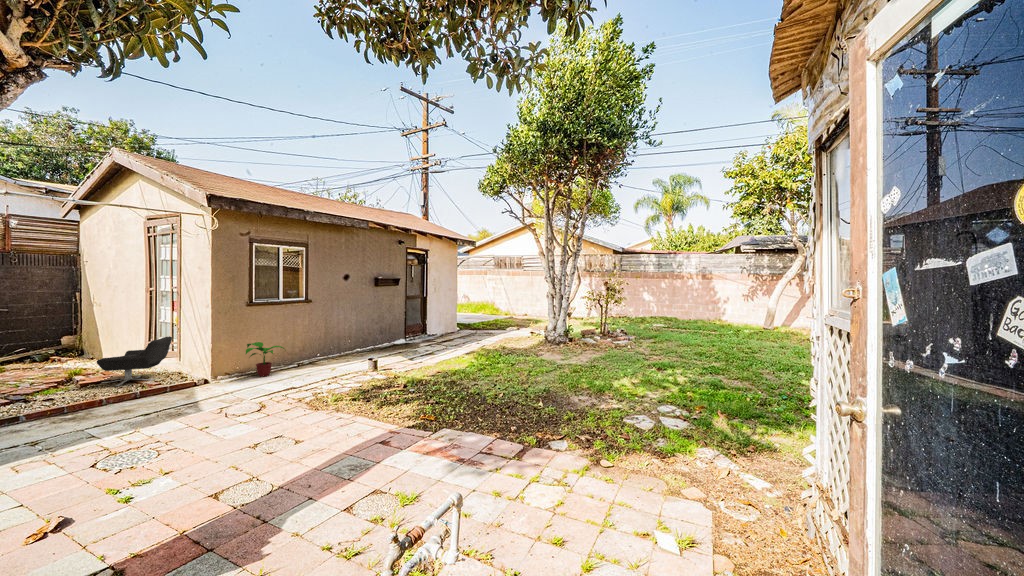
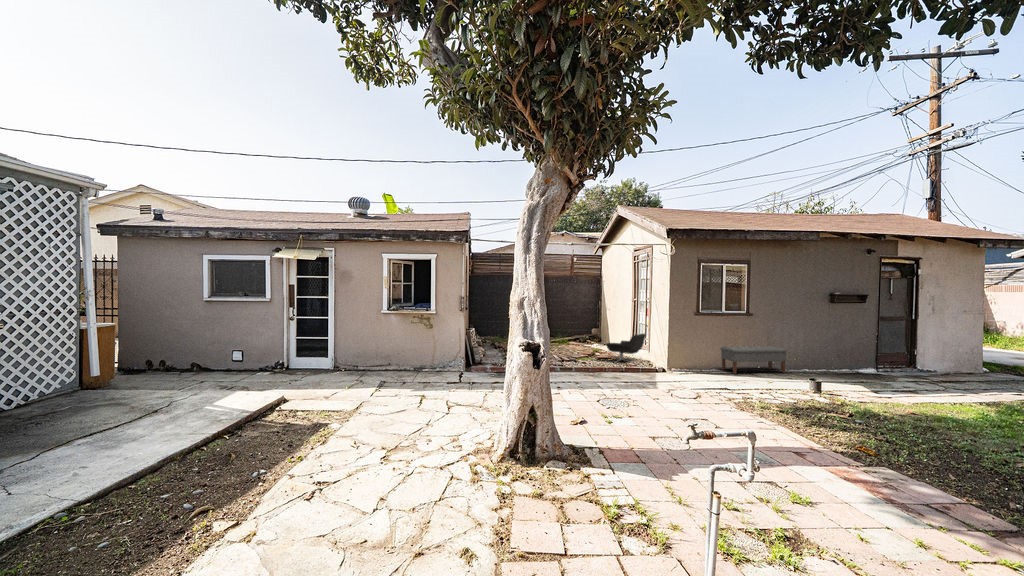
bench: none [279,332,344,368] -> present [721,346,786,374]
potted plant: present [246,342,284,377] -> none [691,346,724,375]

